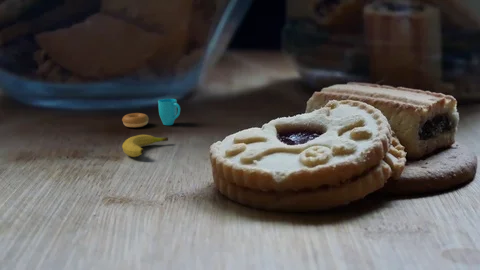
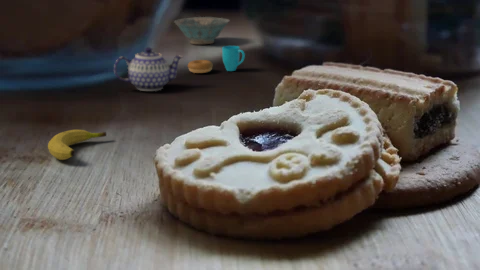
ceramic bowl: none [222,51,269,74] -> present [175,17,229,44]
teapot: none [173,73,230,109] -> present [114,47,182,91]
cup: present [122,99,180,127] -> present [188,46,245,73]

